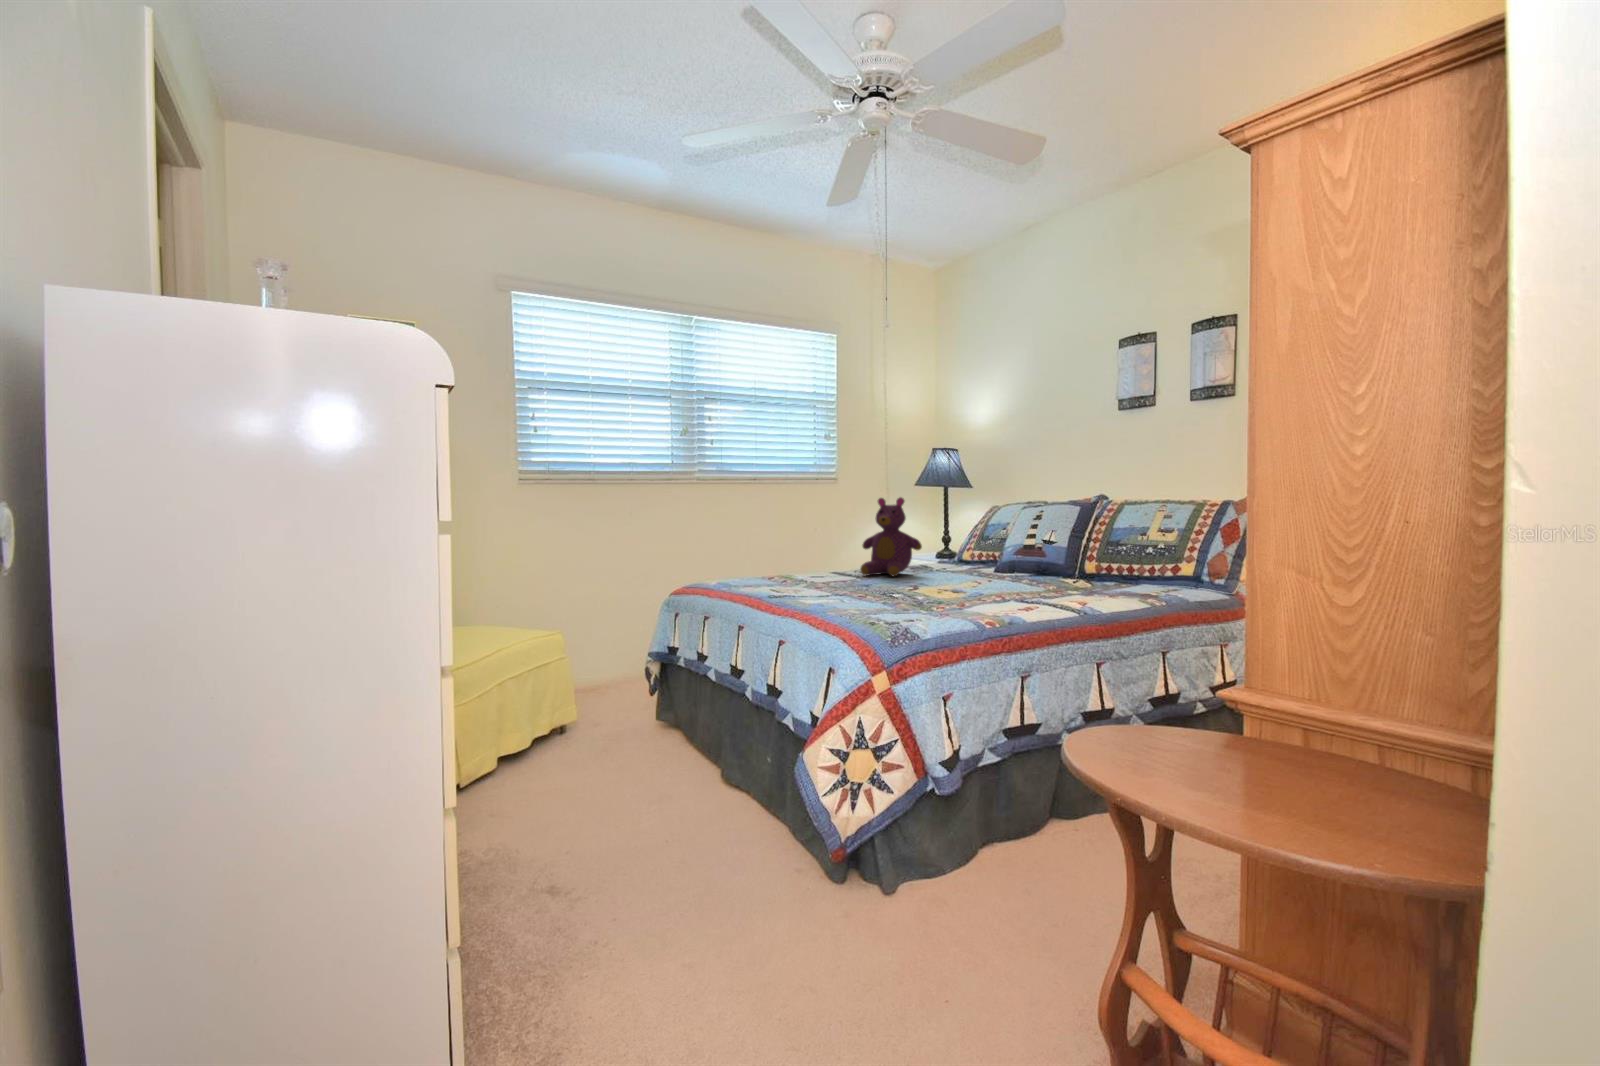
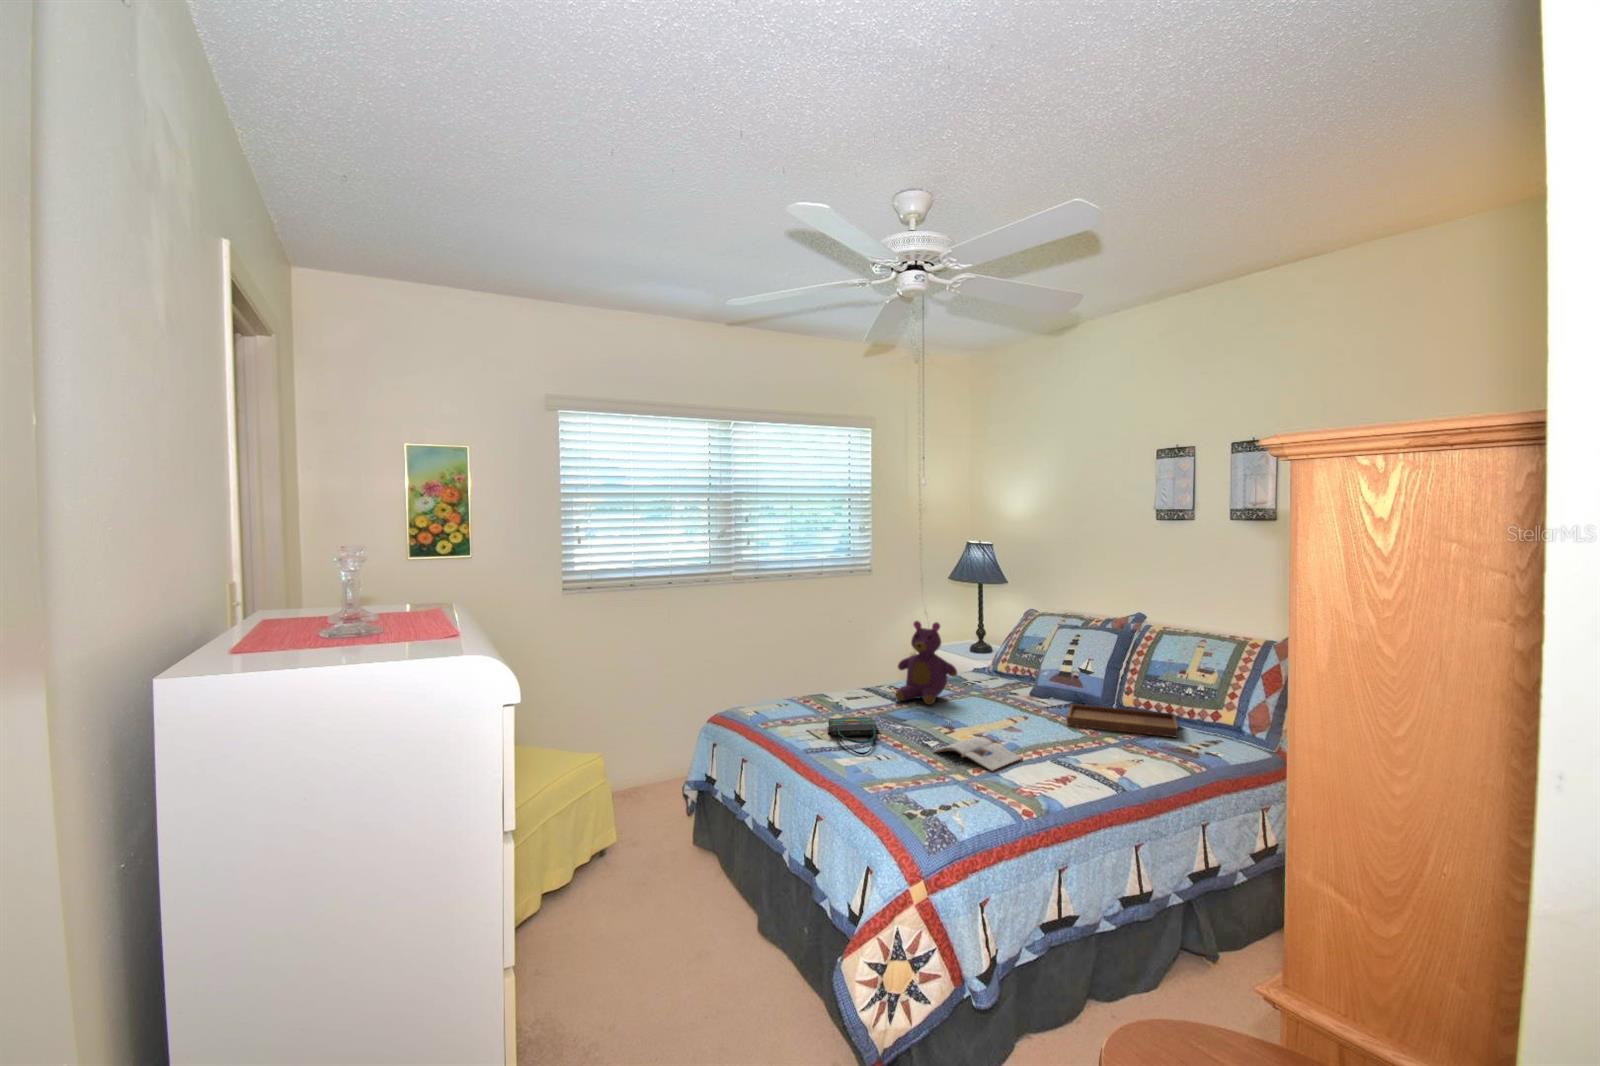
tray: none [1030,549,1139,588] -> present [1067,689,1178,738]
tote bag: none [791,579,846,599] -> present [828,718,881,755]
magazine: none [897,584,986,605] -> present [934,737,1022,771]

